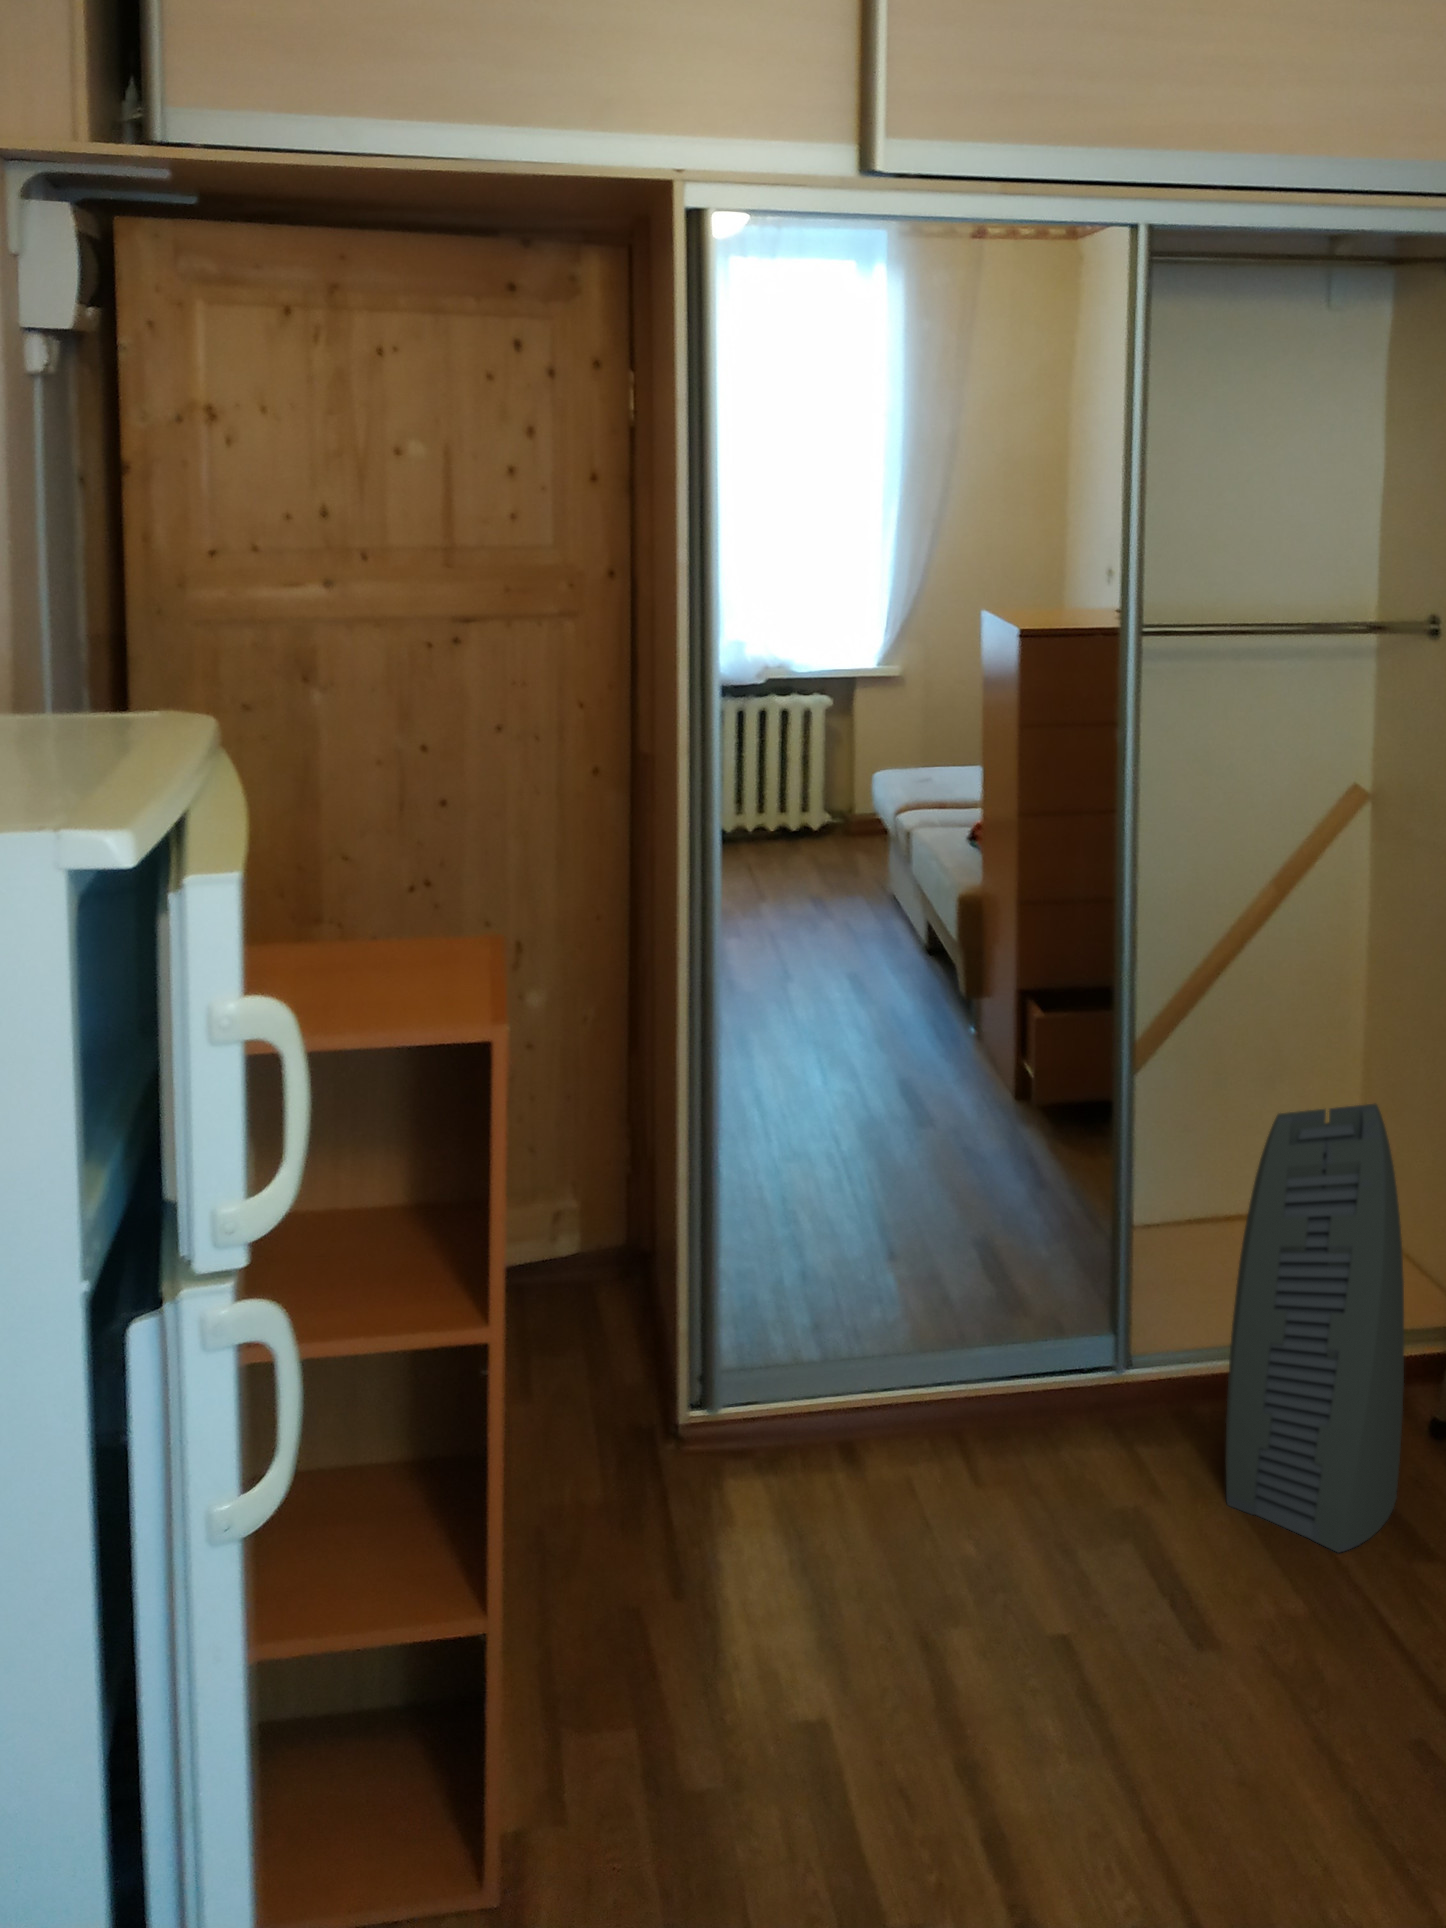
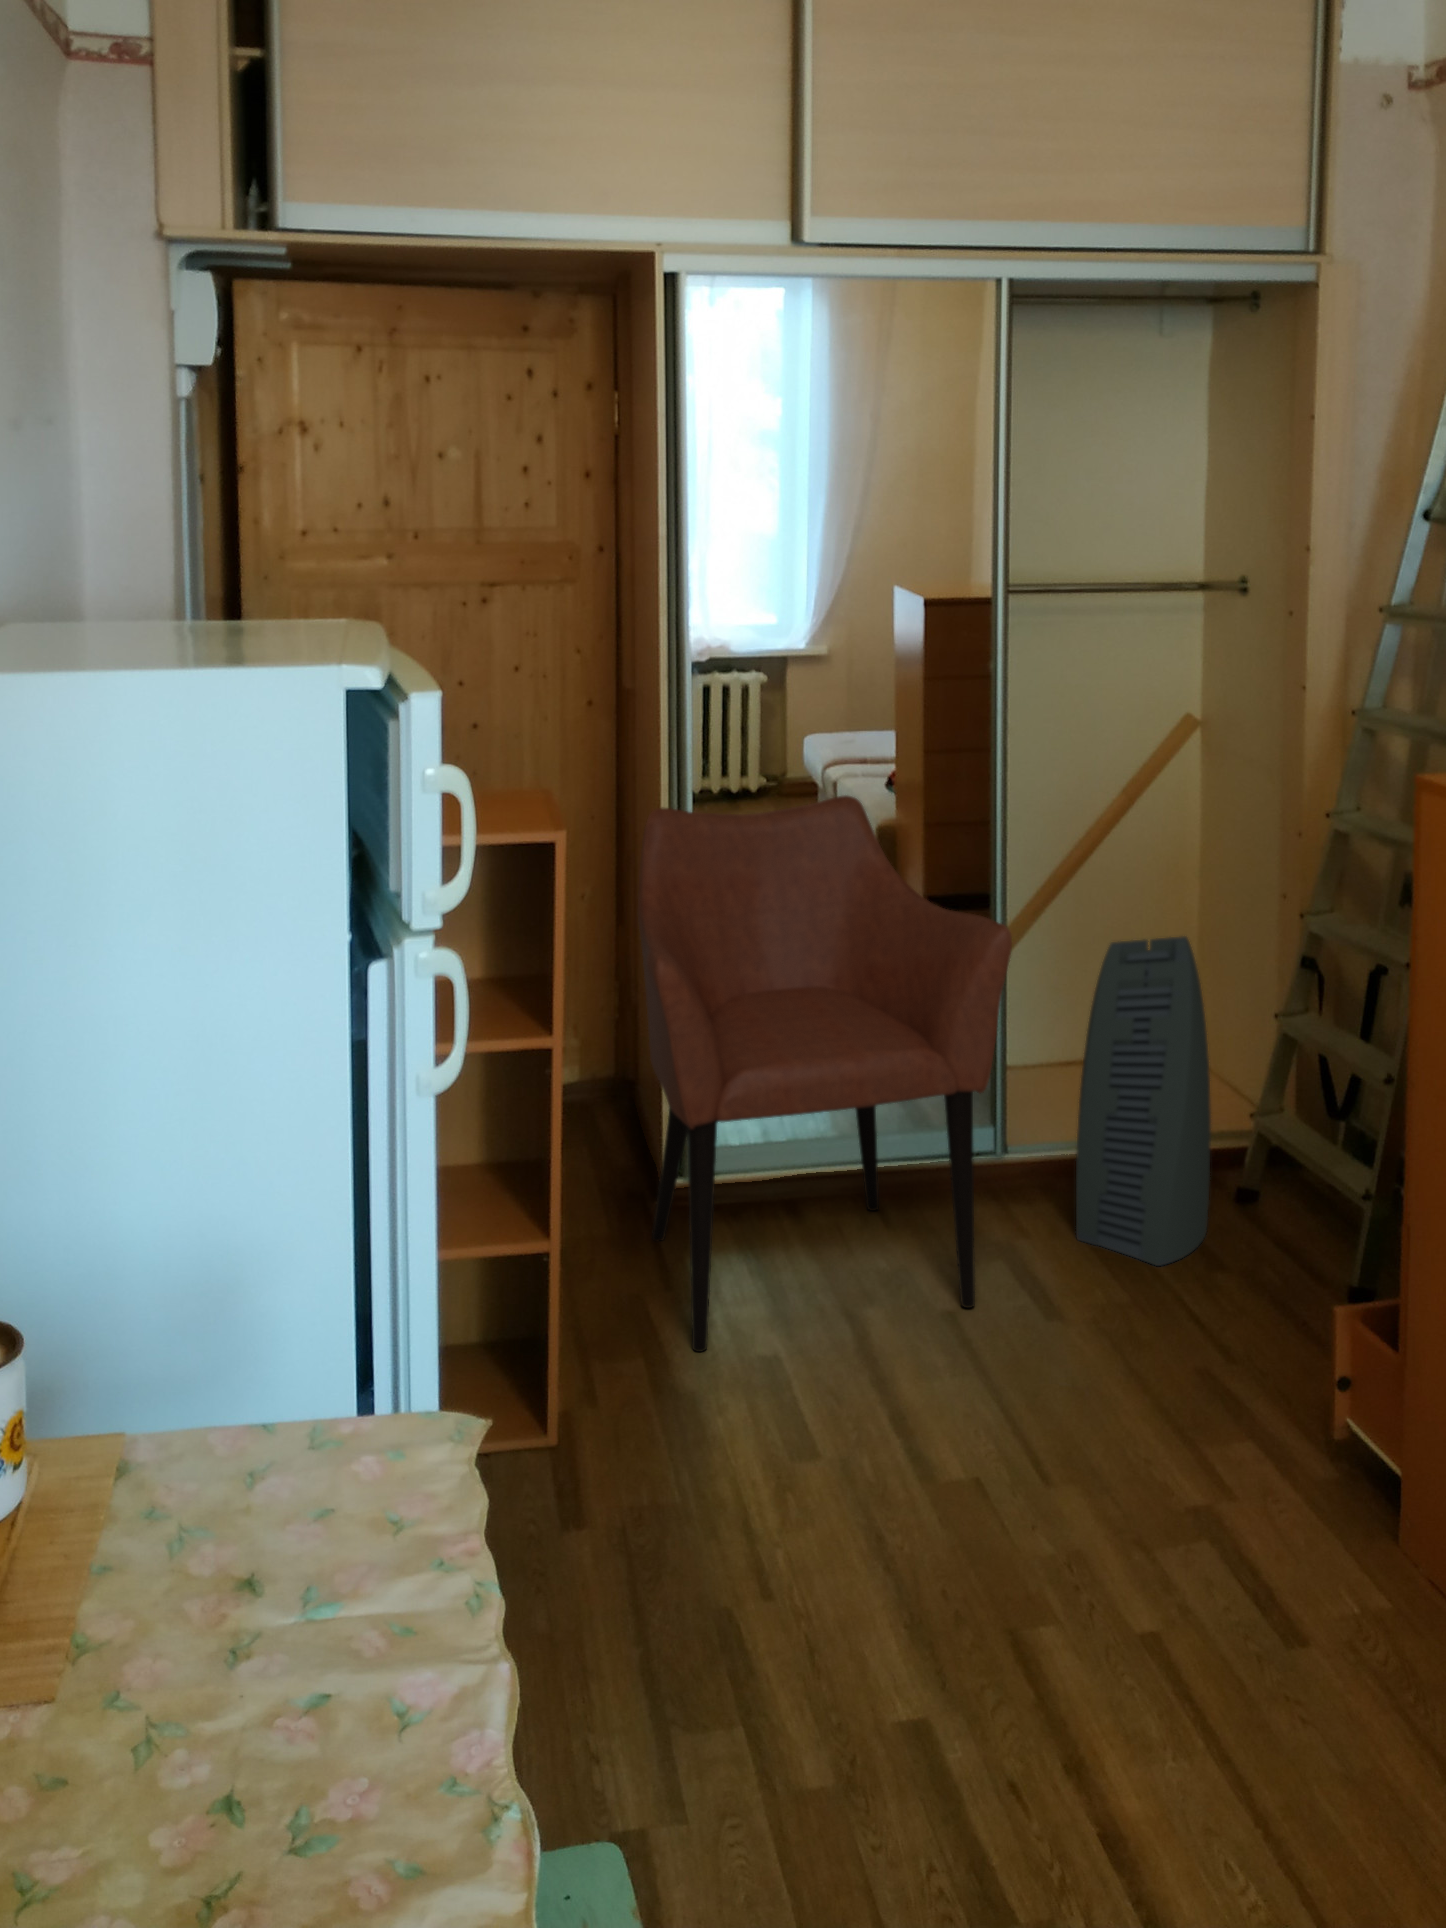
armchair: none [643,909,1154,1713] -> present [638,796,1012,1352]

